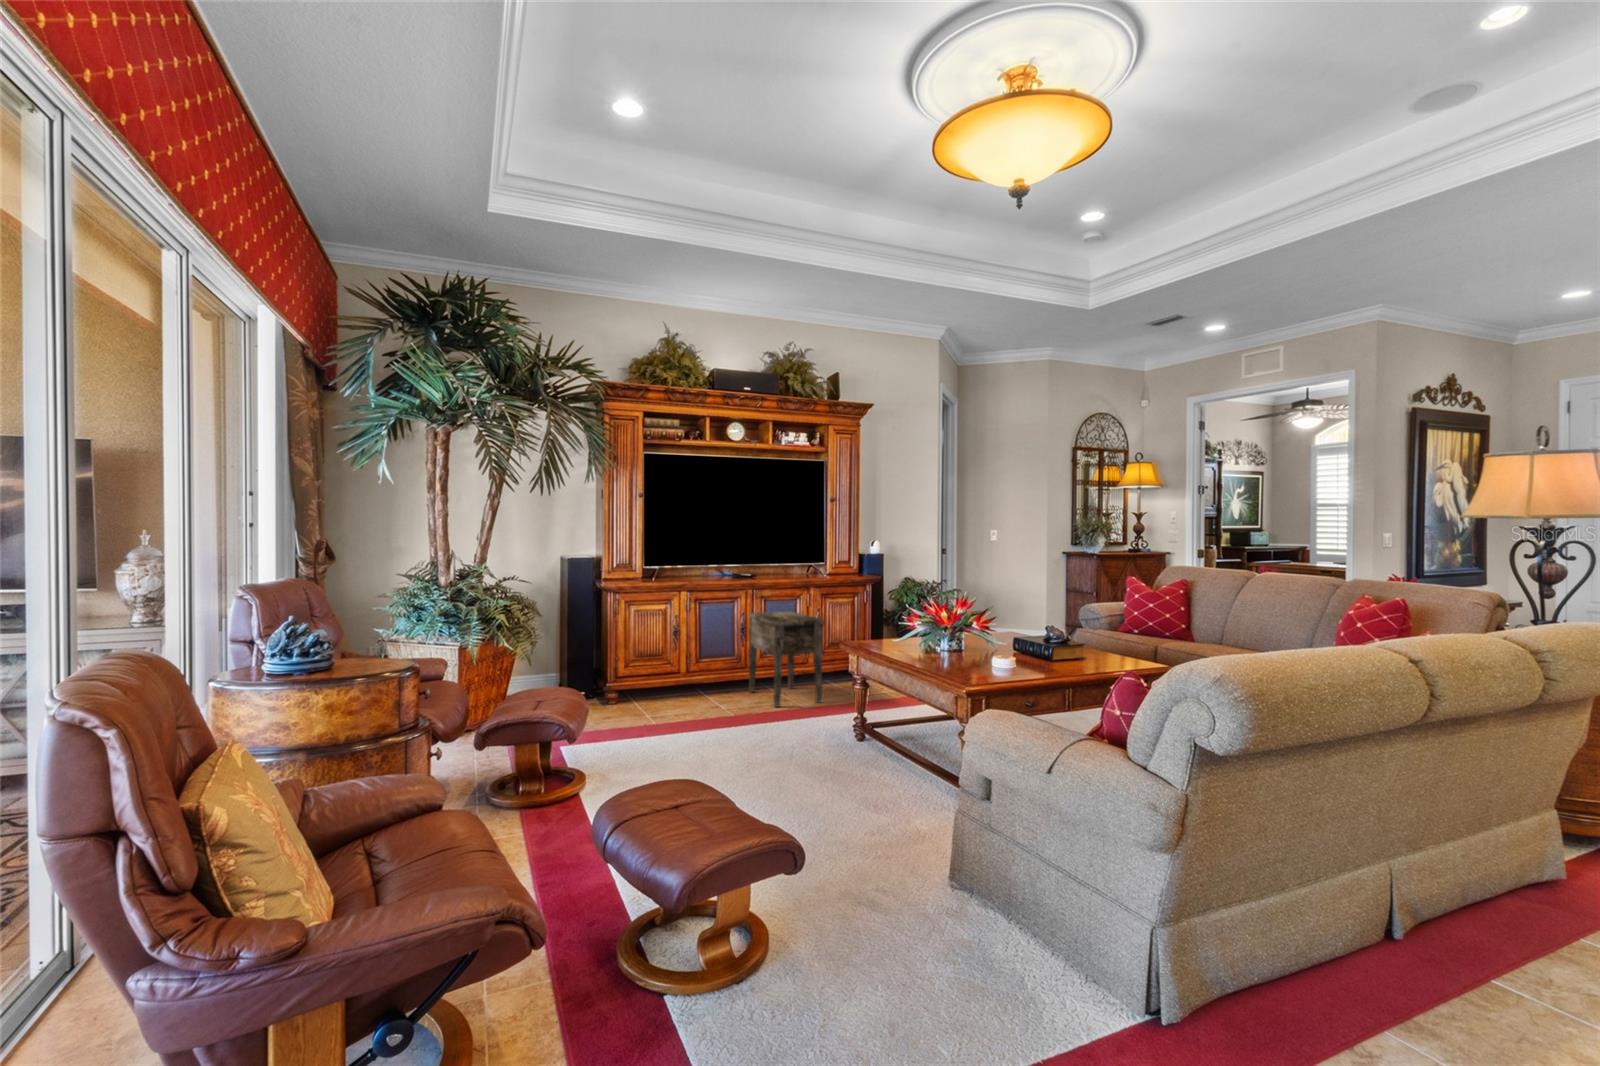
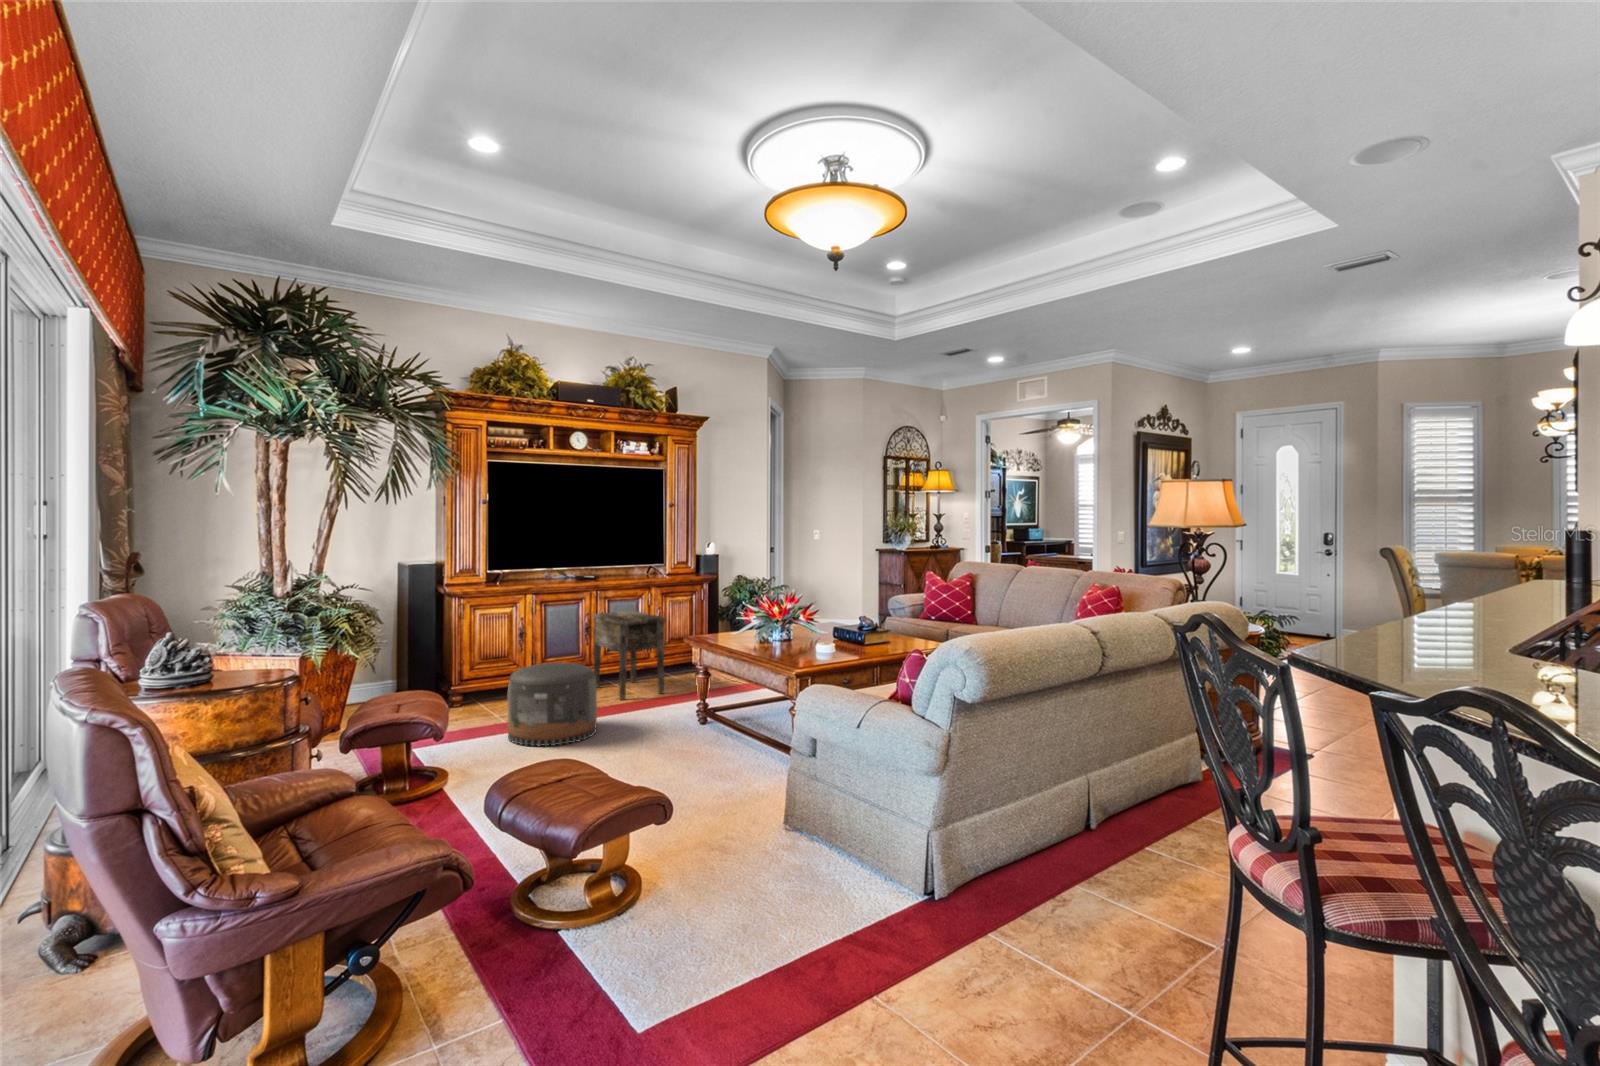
pouf: none [653,664,745,755] -> present [508,662,597,746]

